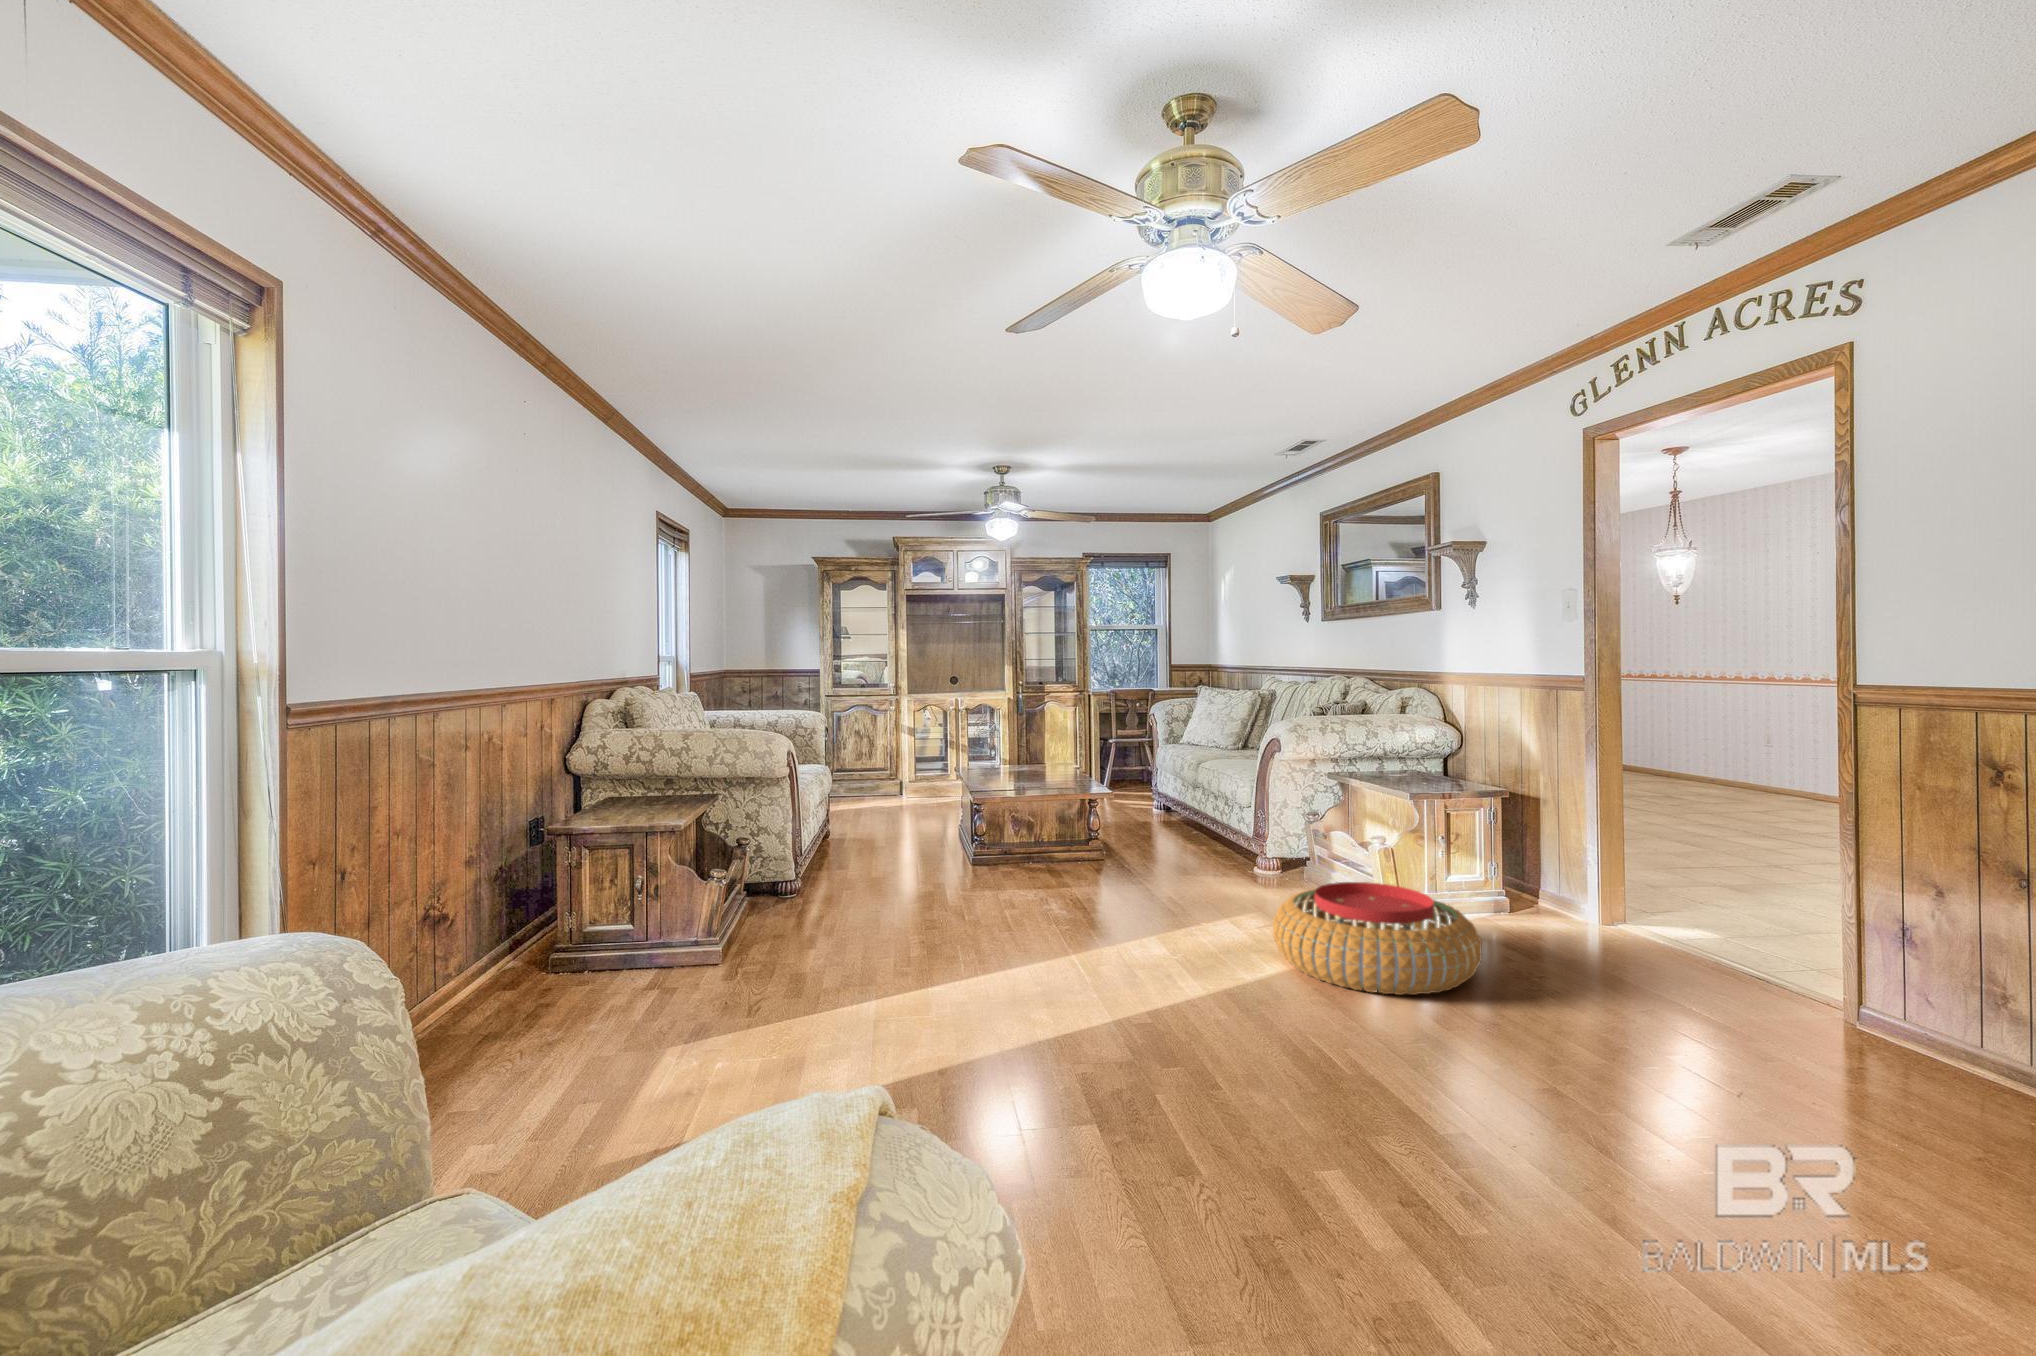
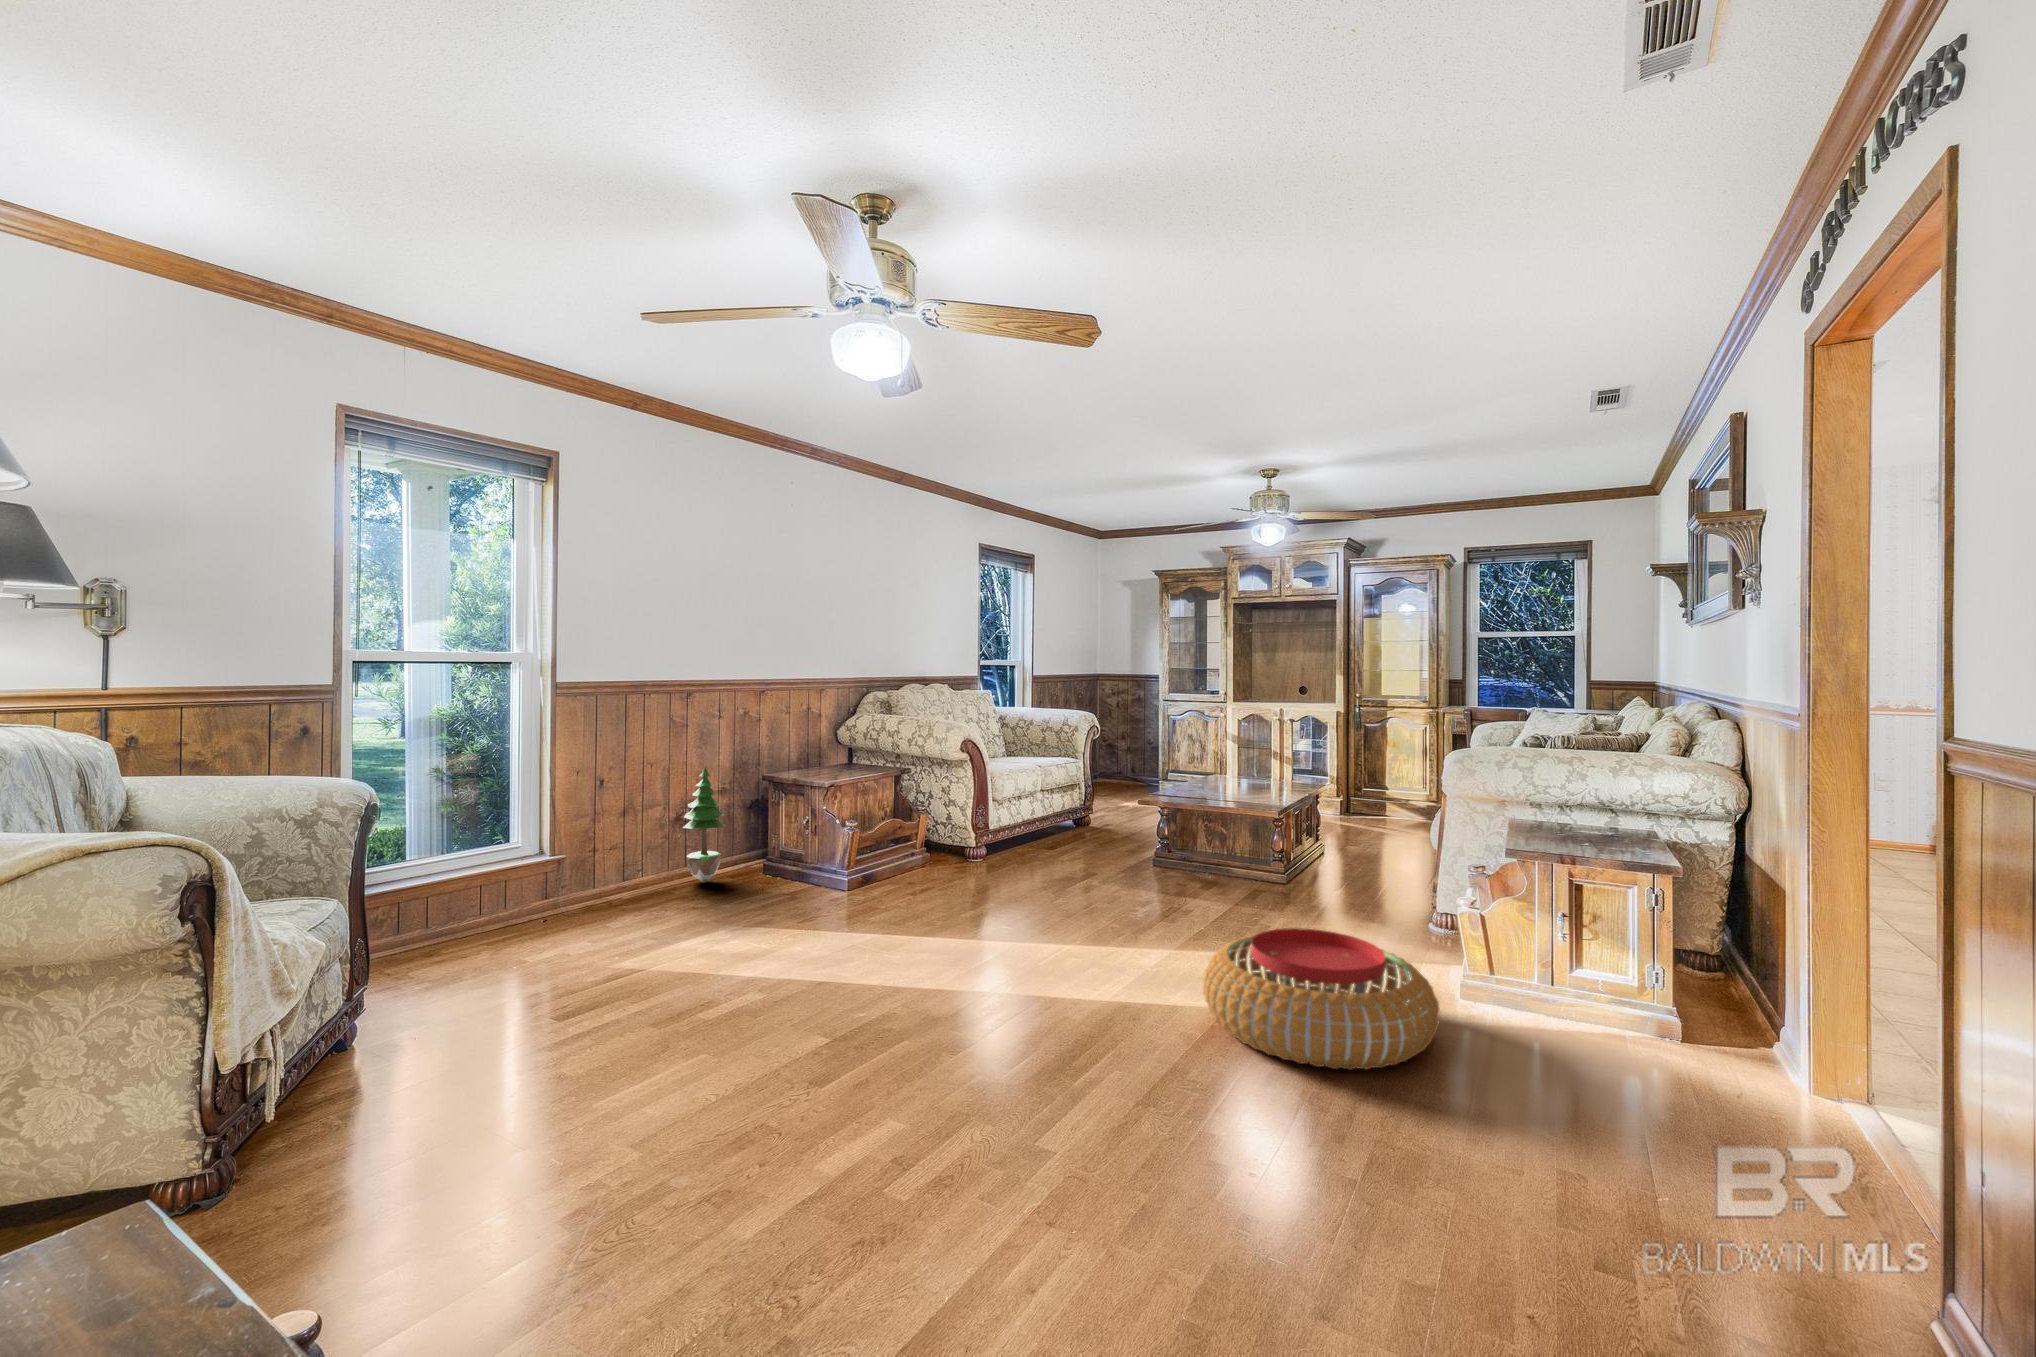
potted tree: none [444,823,521,1005] -> present [683,767,726,882]

